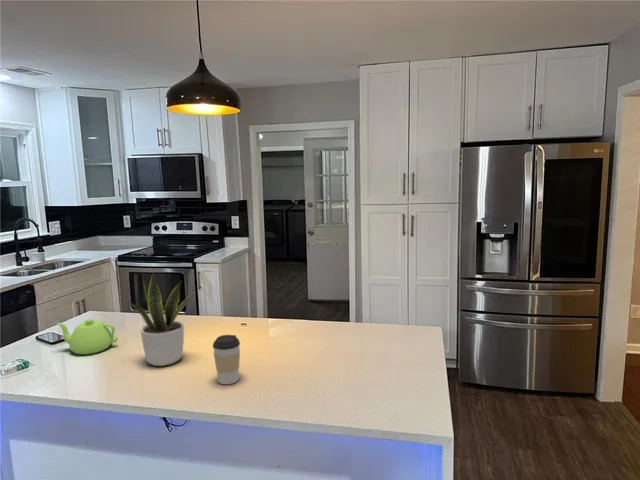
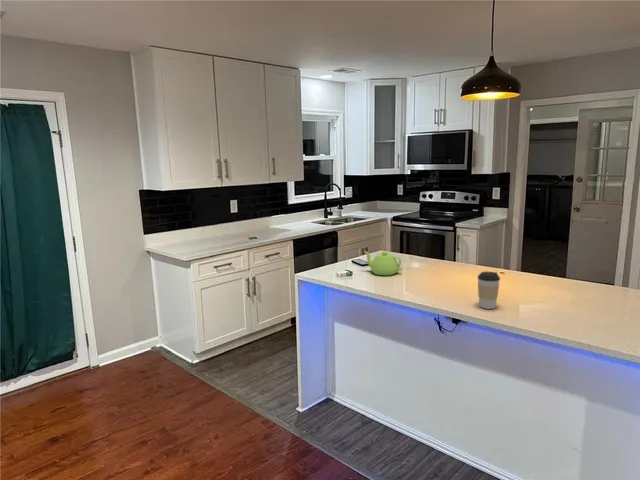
potted plant: present [129,274,192,366] -> none [413,218,467,290]

